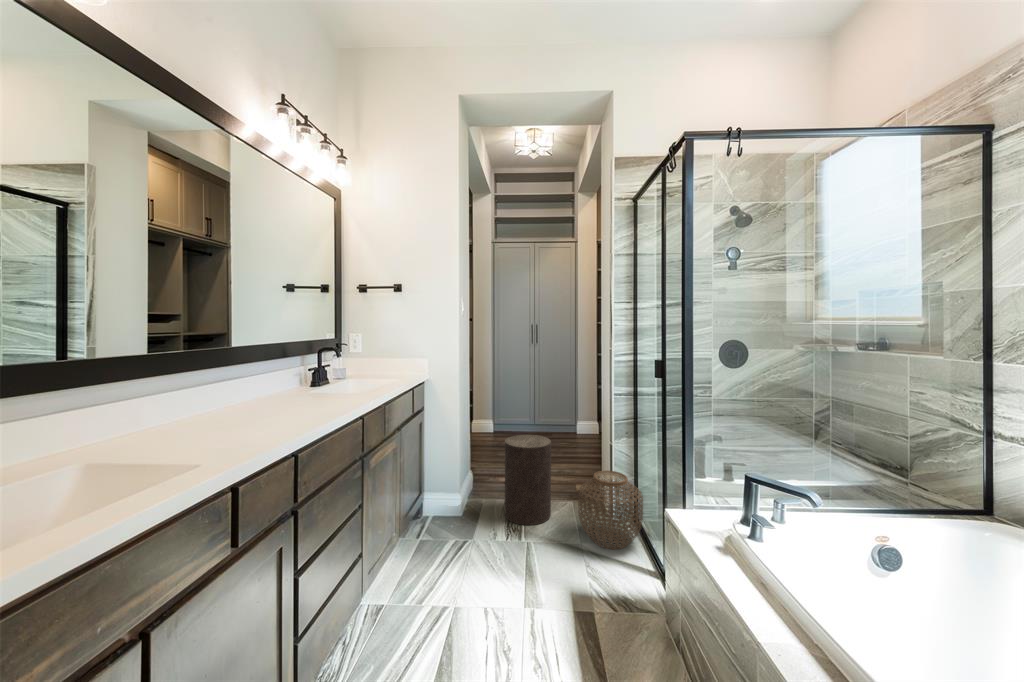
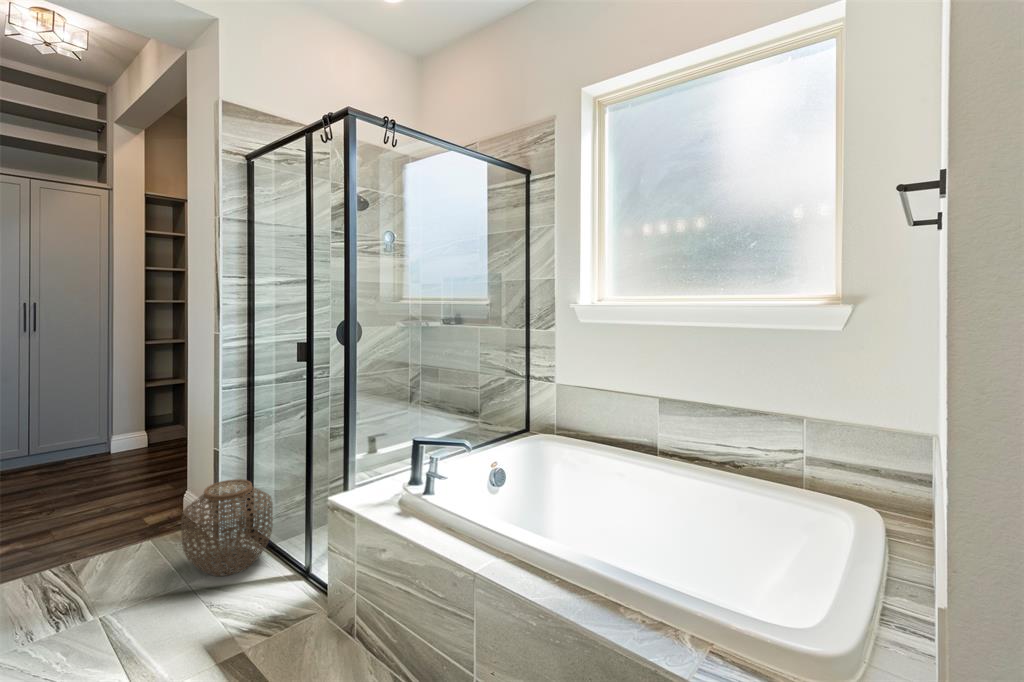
stool: present [505,435,551,525] -> none [23,461,126,606]

